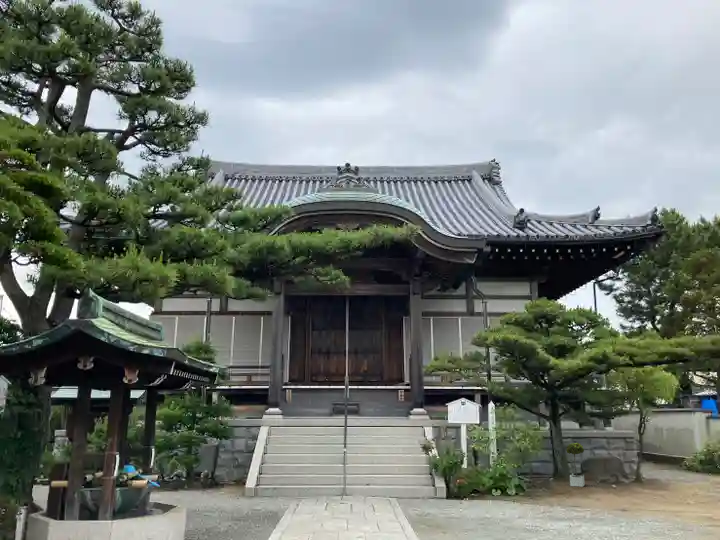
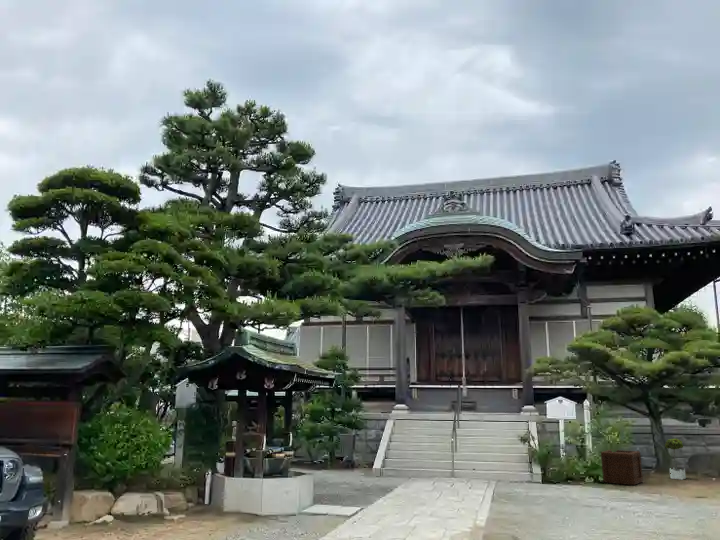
wooden crate: none [509,457,549,496] -> present [601,450,643,485]

